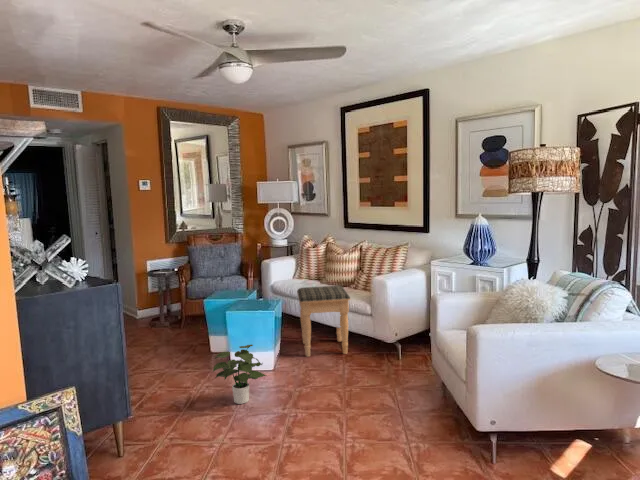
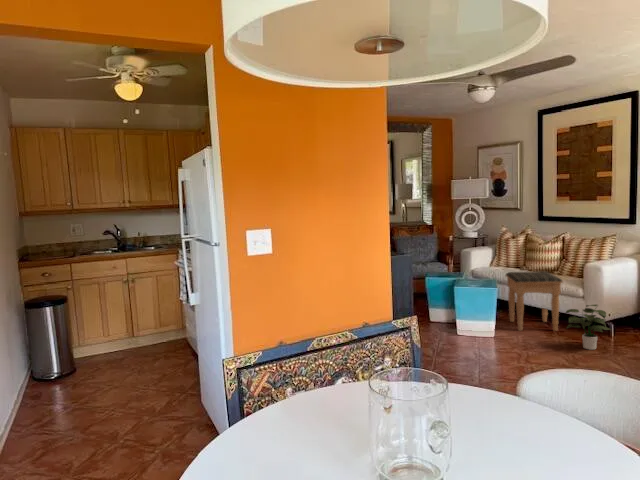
potted plant: present [213,345,267,404] -> present [566,305,610,350]

